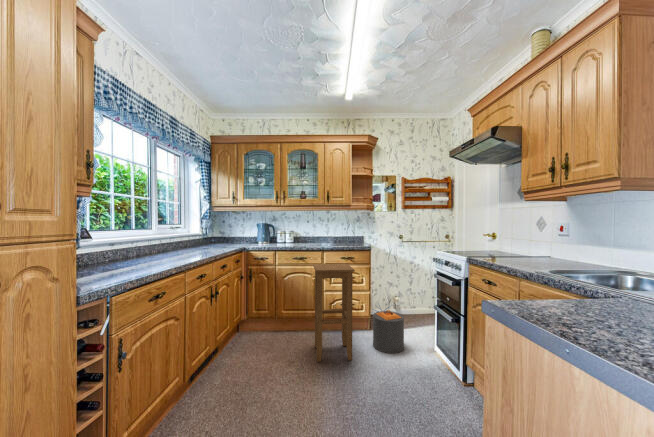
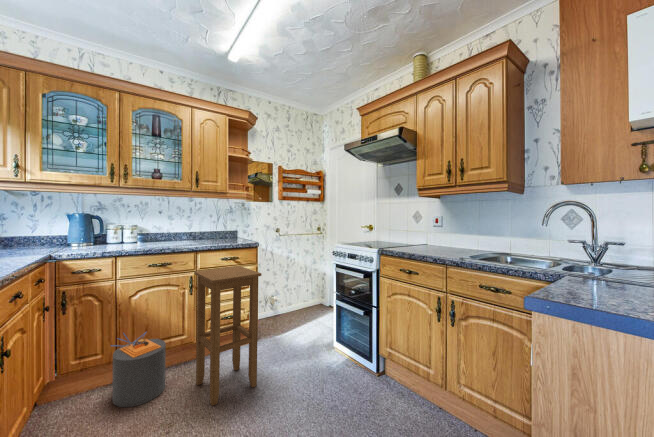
trash can: present [373,307,404,353] -> present [111,333,166,407]

